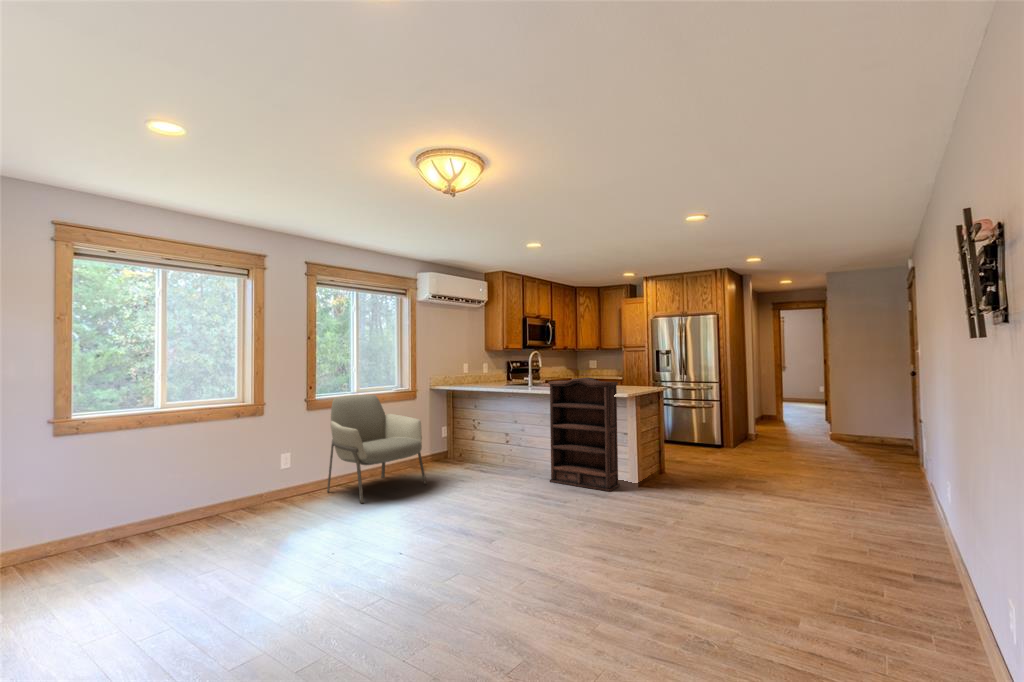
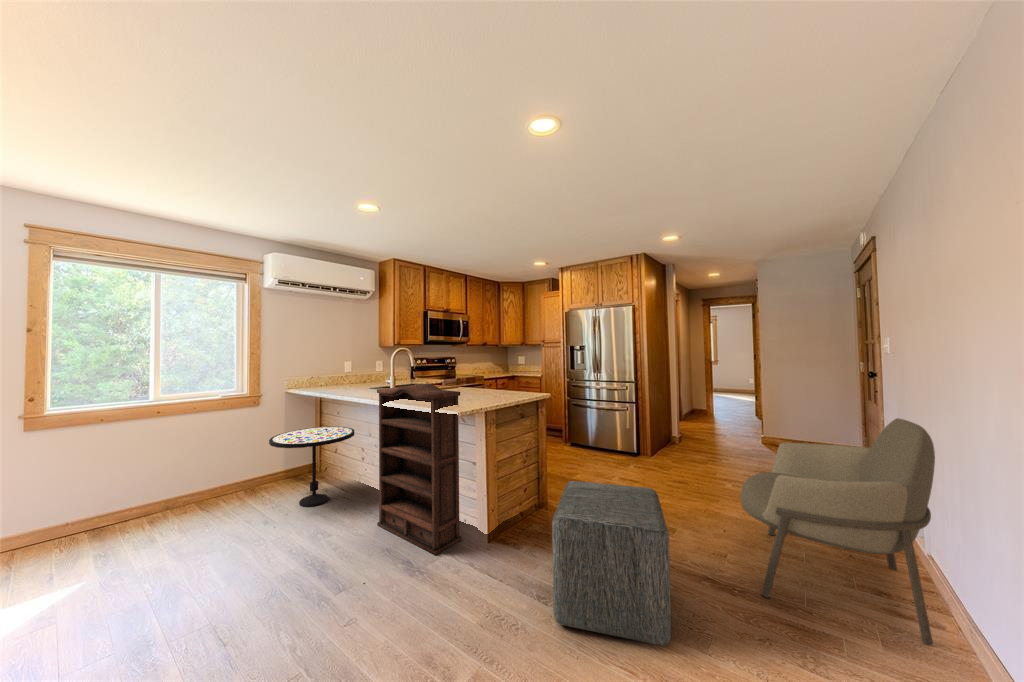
armchair: present [327,395,427,503] -> present [740,418,935,645]
side table: none [450,416,509,475] -> present [269,427,354,507]
ottoman: none [700,437,776,513] -> present [552,481,671,645]

